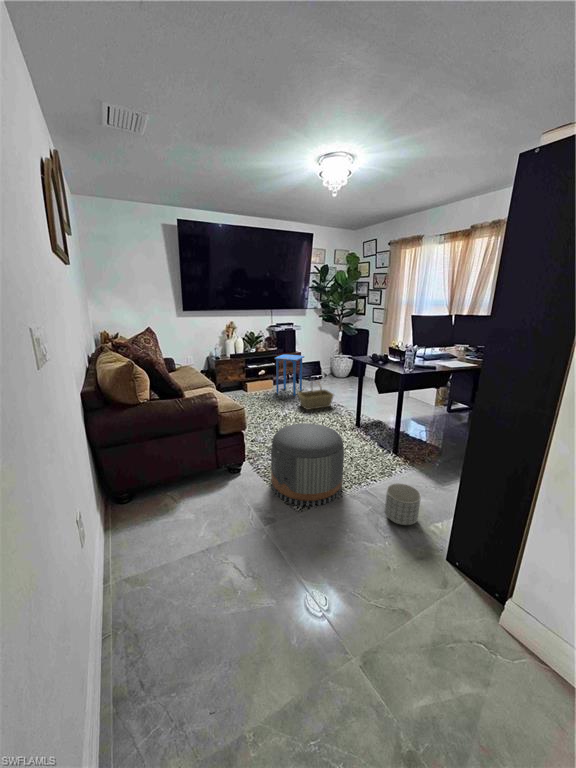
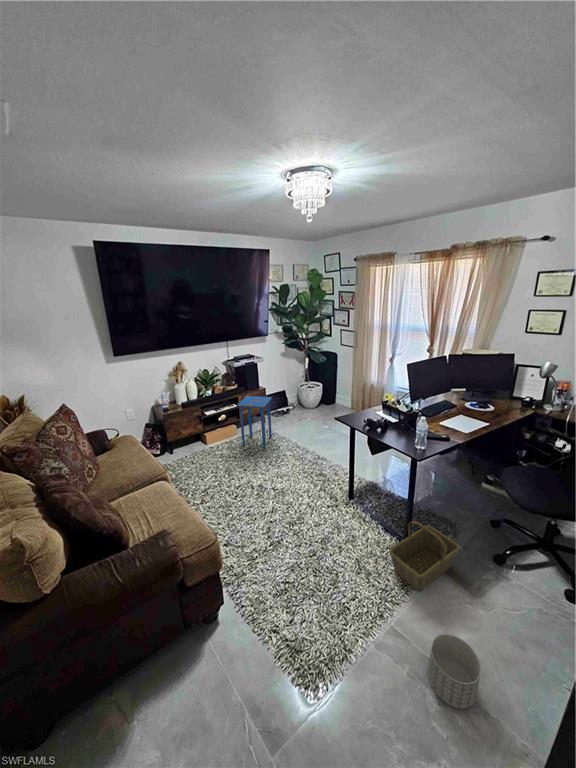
basket: present [298,384,334,410] -> present [389,521,460,591]
pouf: present [271,423,344,506] -> none [260,538,360,686]

